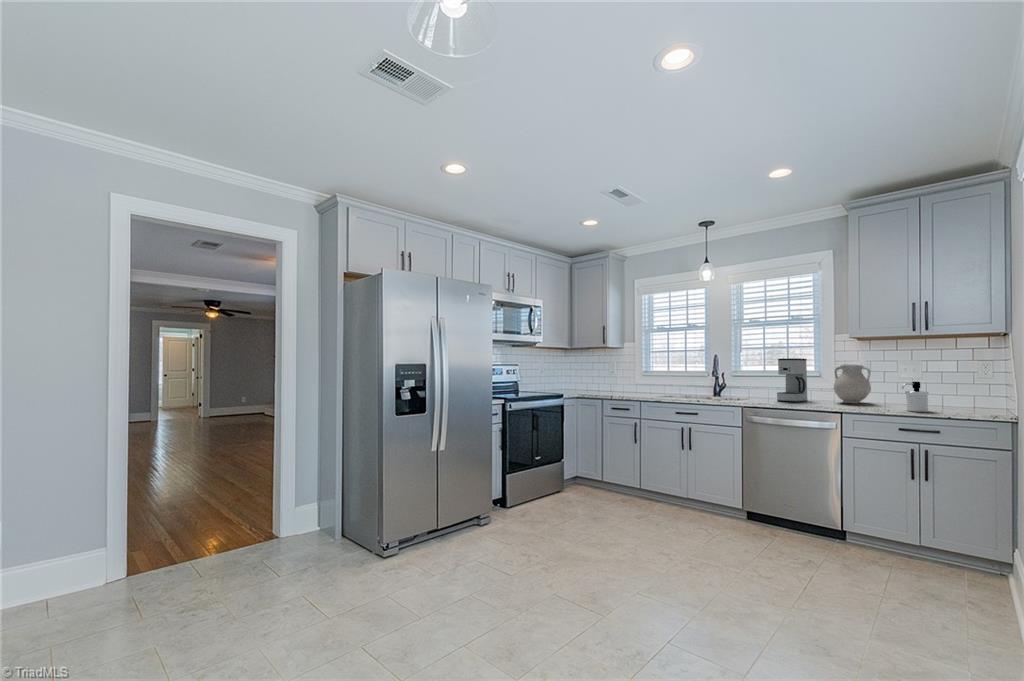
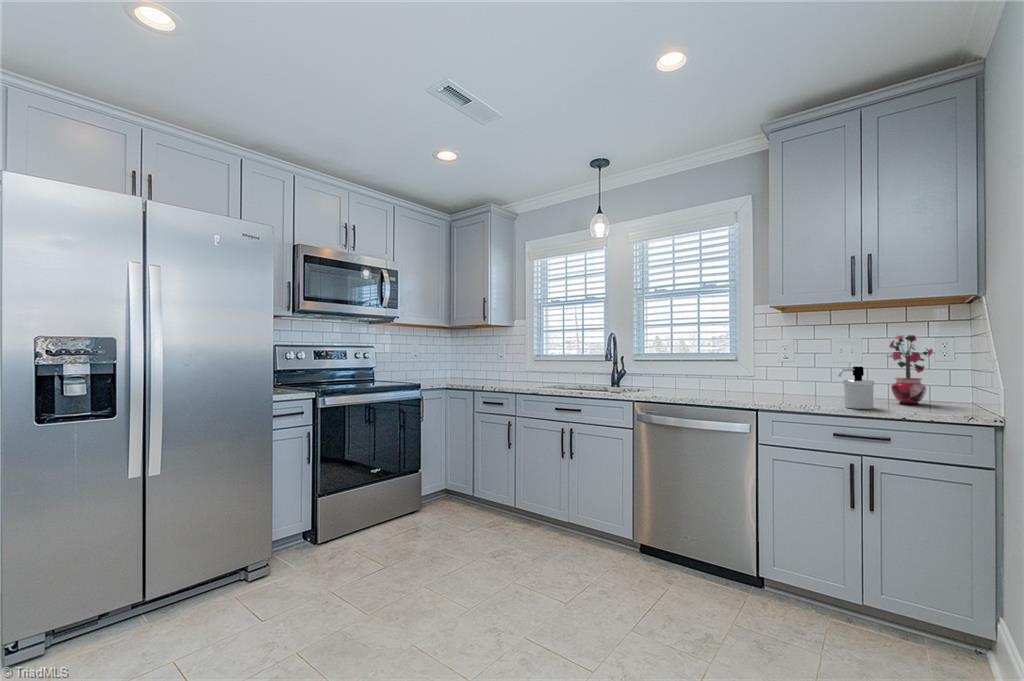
coffee maker: present [777,358,807,402] -> none [682,337,721,394]
potted plant: none [937,358,975,409] -> present [889,335,933,404]
vase: present [834,364,871,403] -> none [752,344,799,396]

